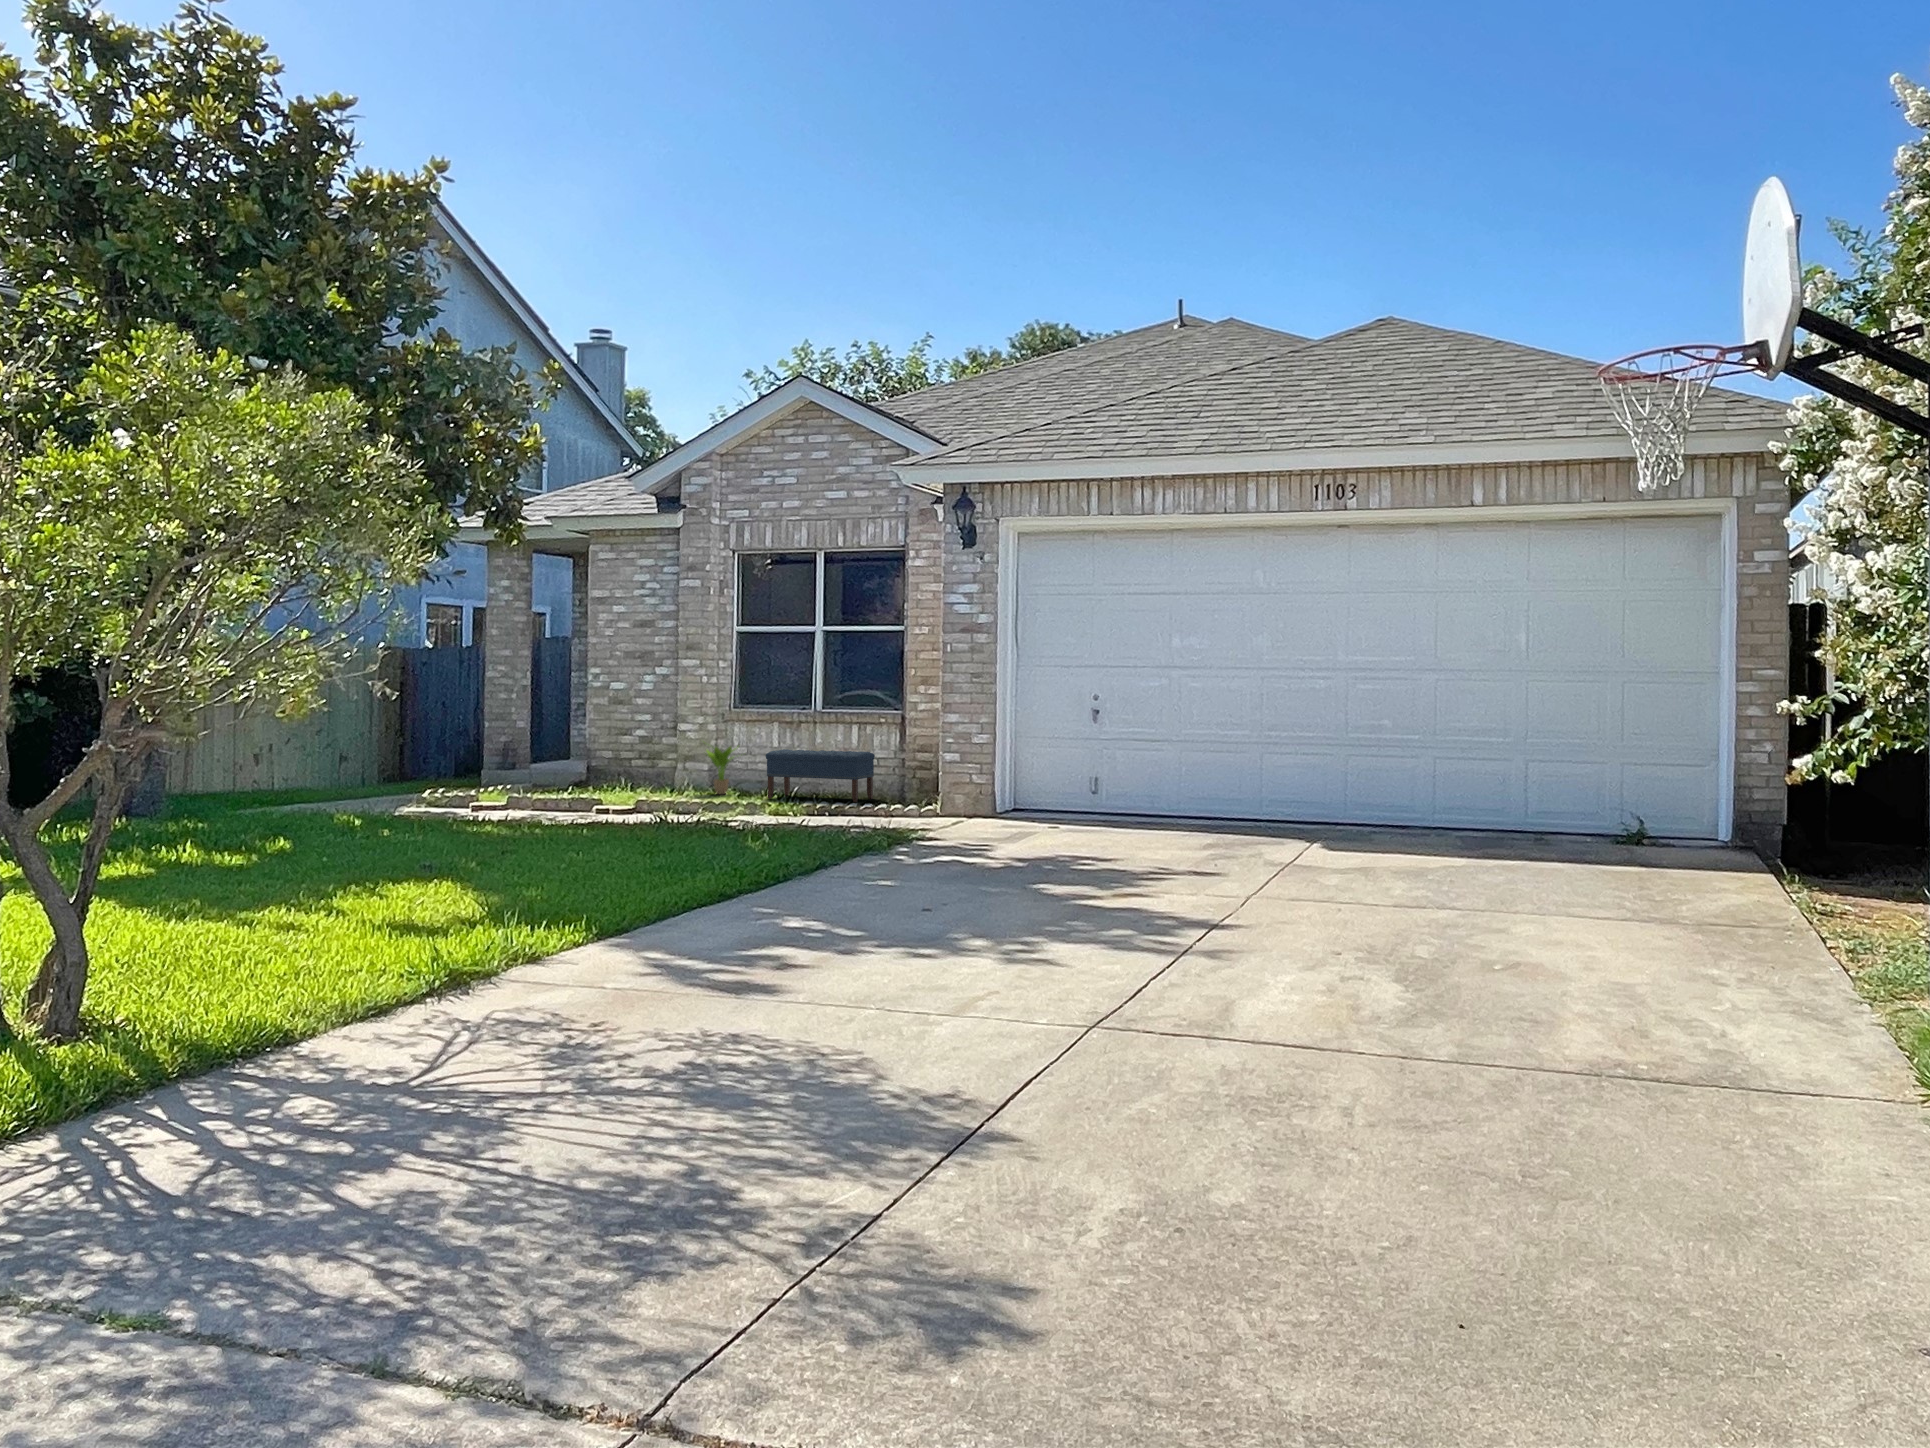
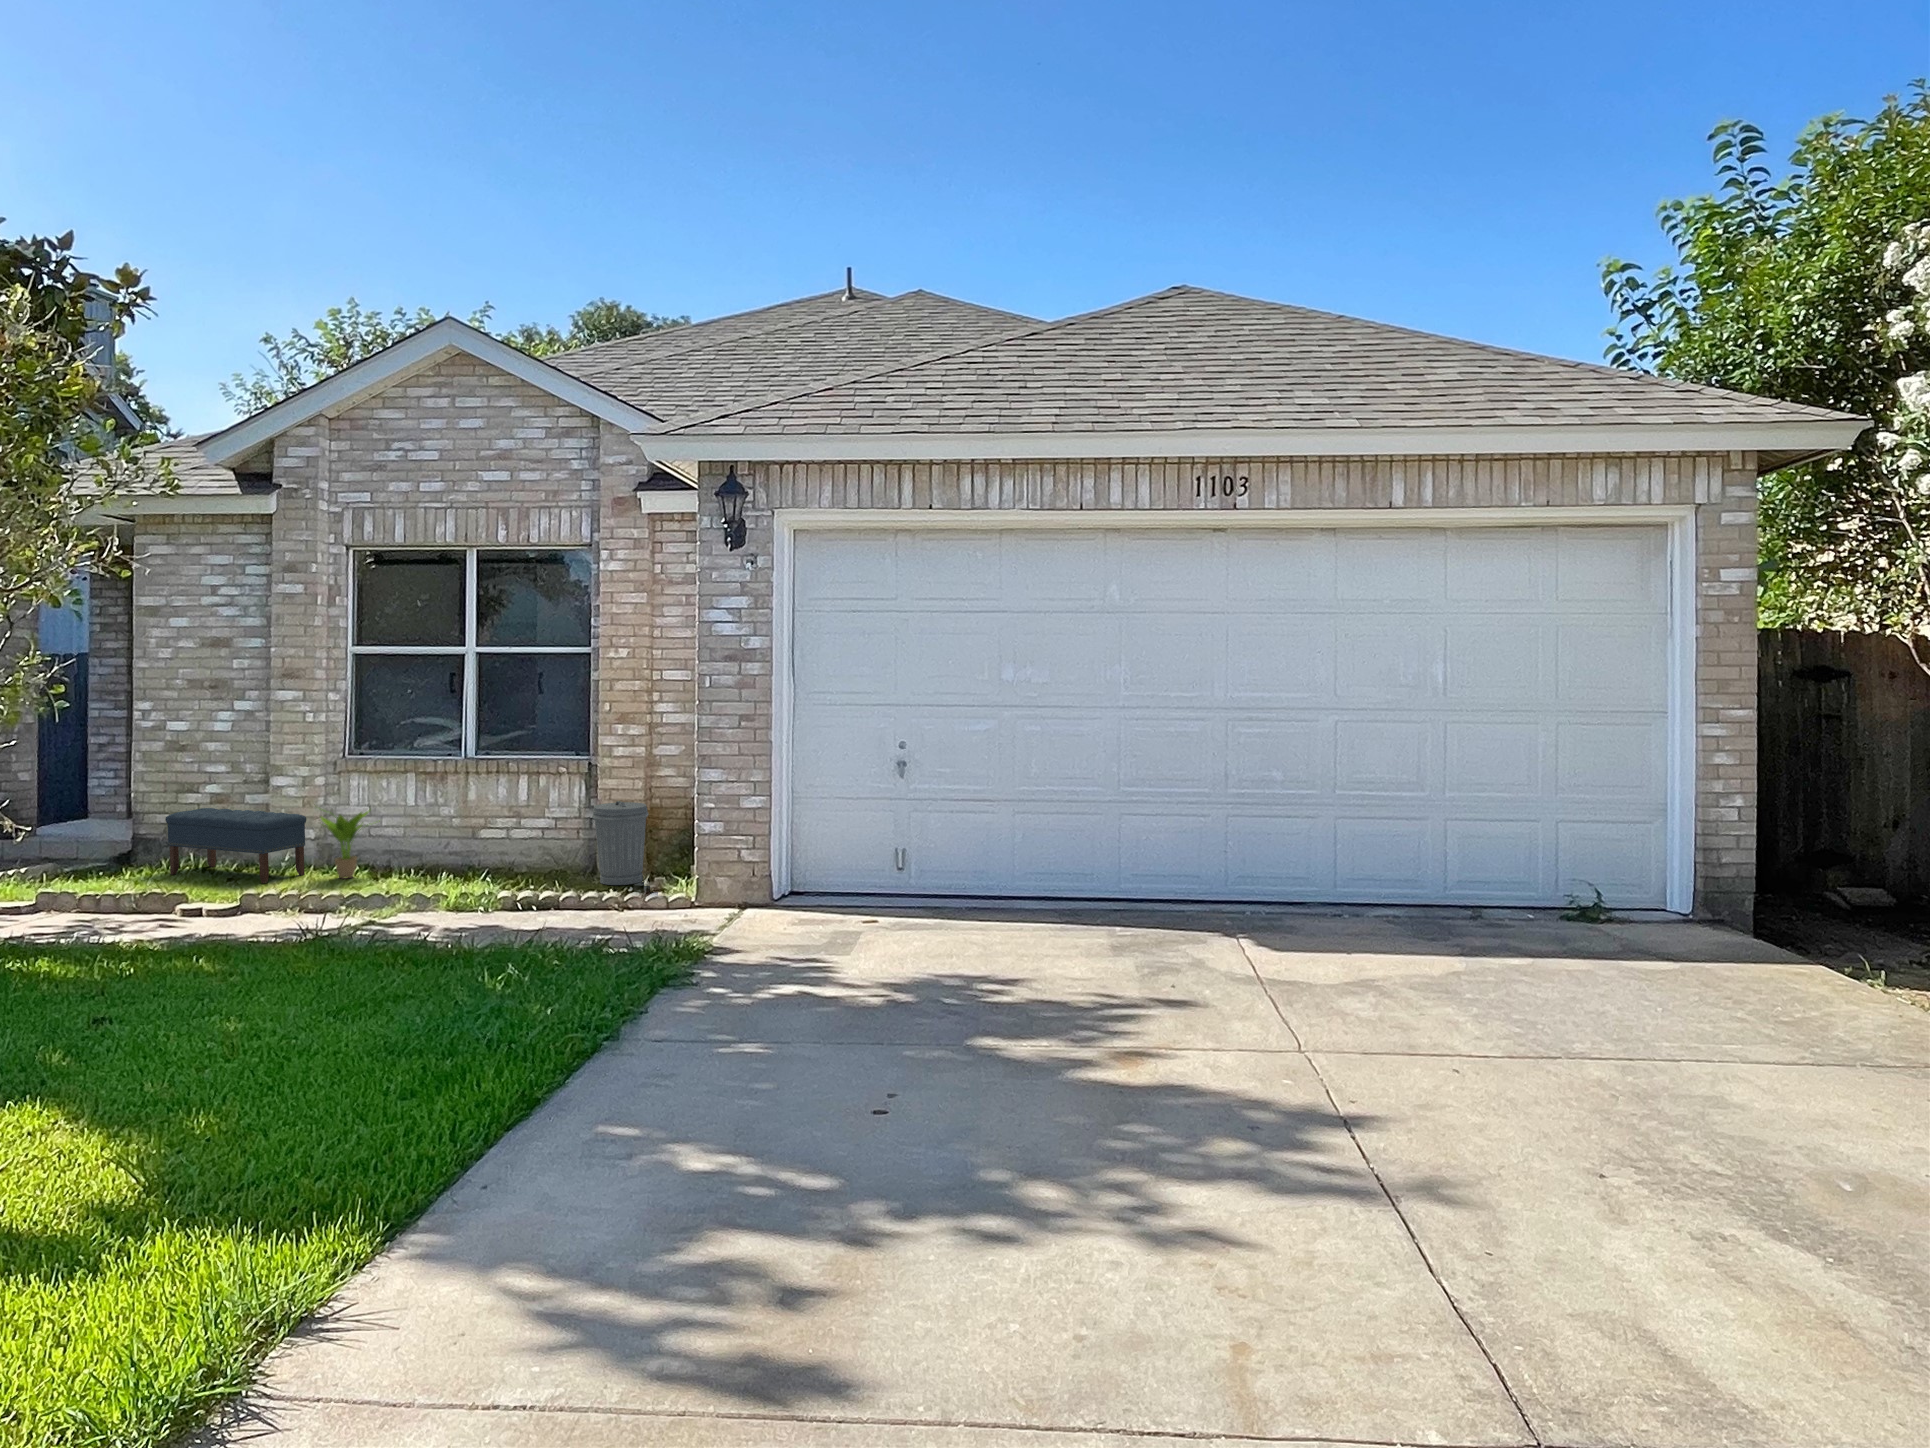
trash can: none [884,742,926,804] -> present [592,801,649,885]
bench: present [766,749,875,802] -> present [165,808,306,884]

